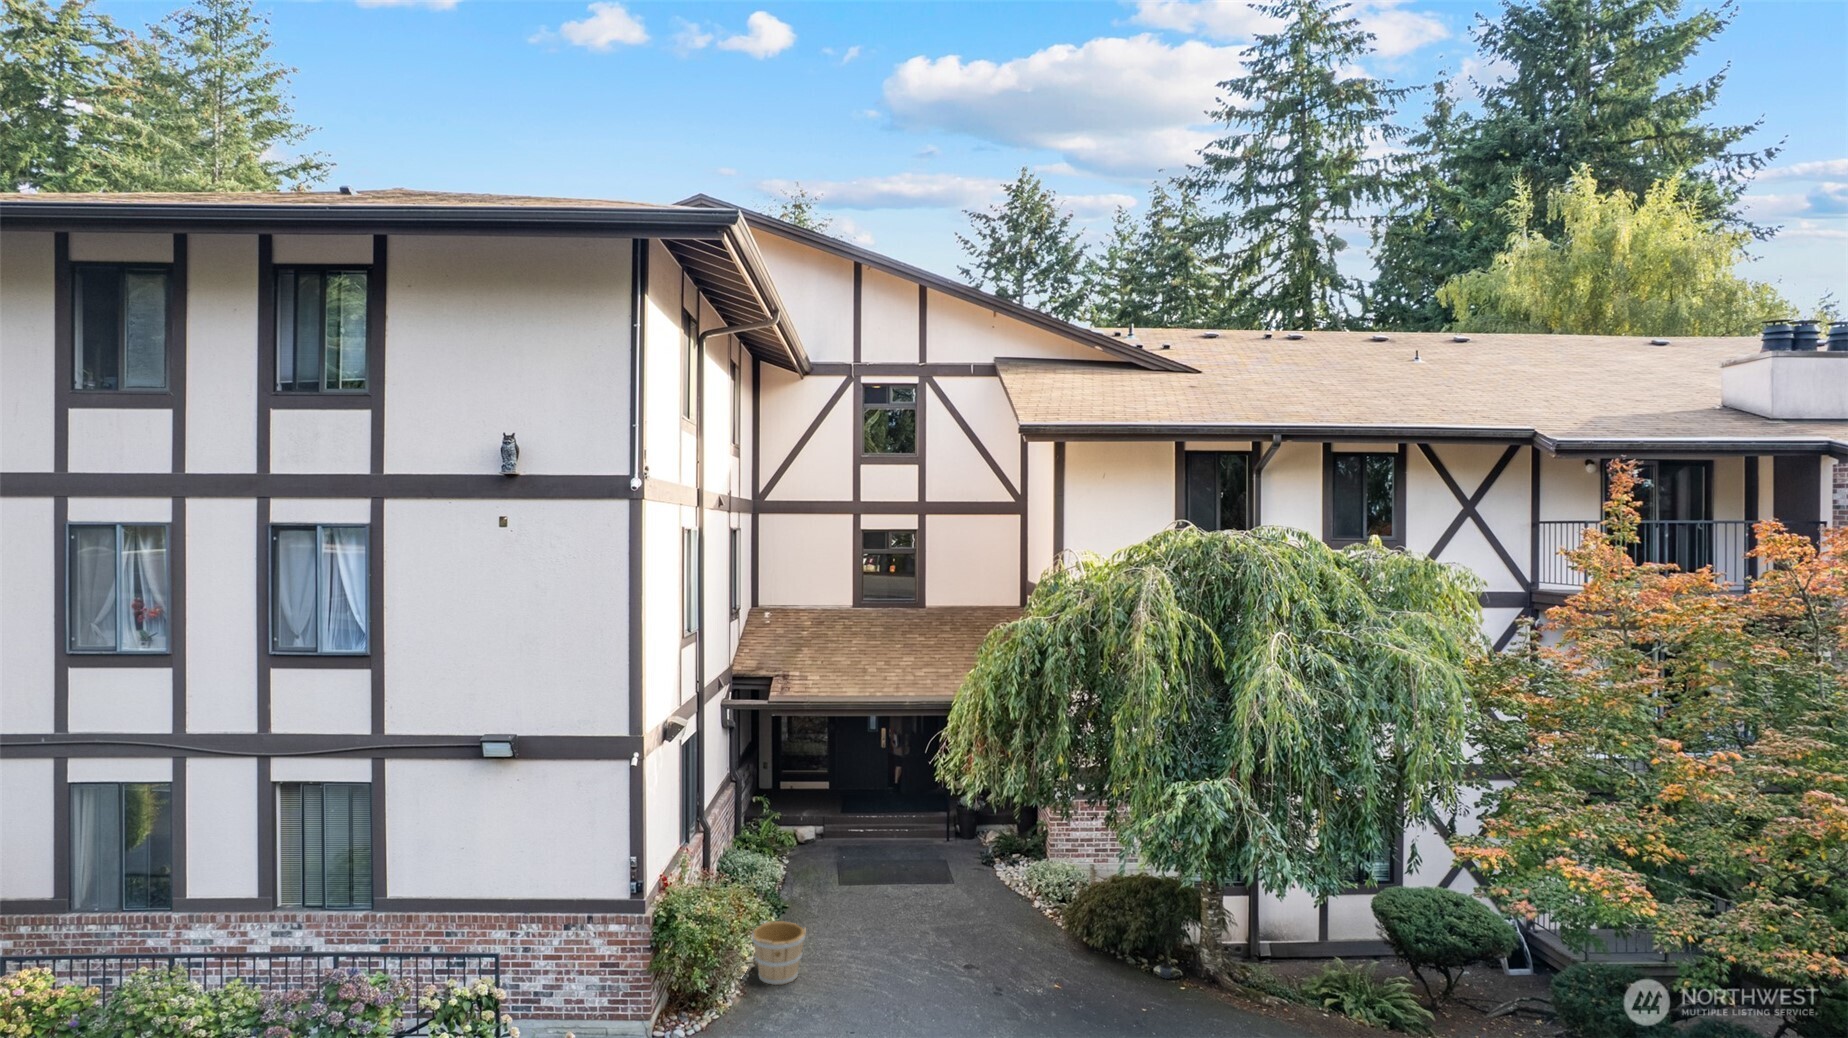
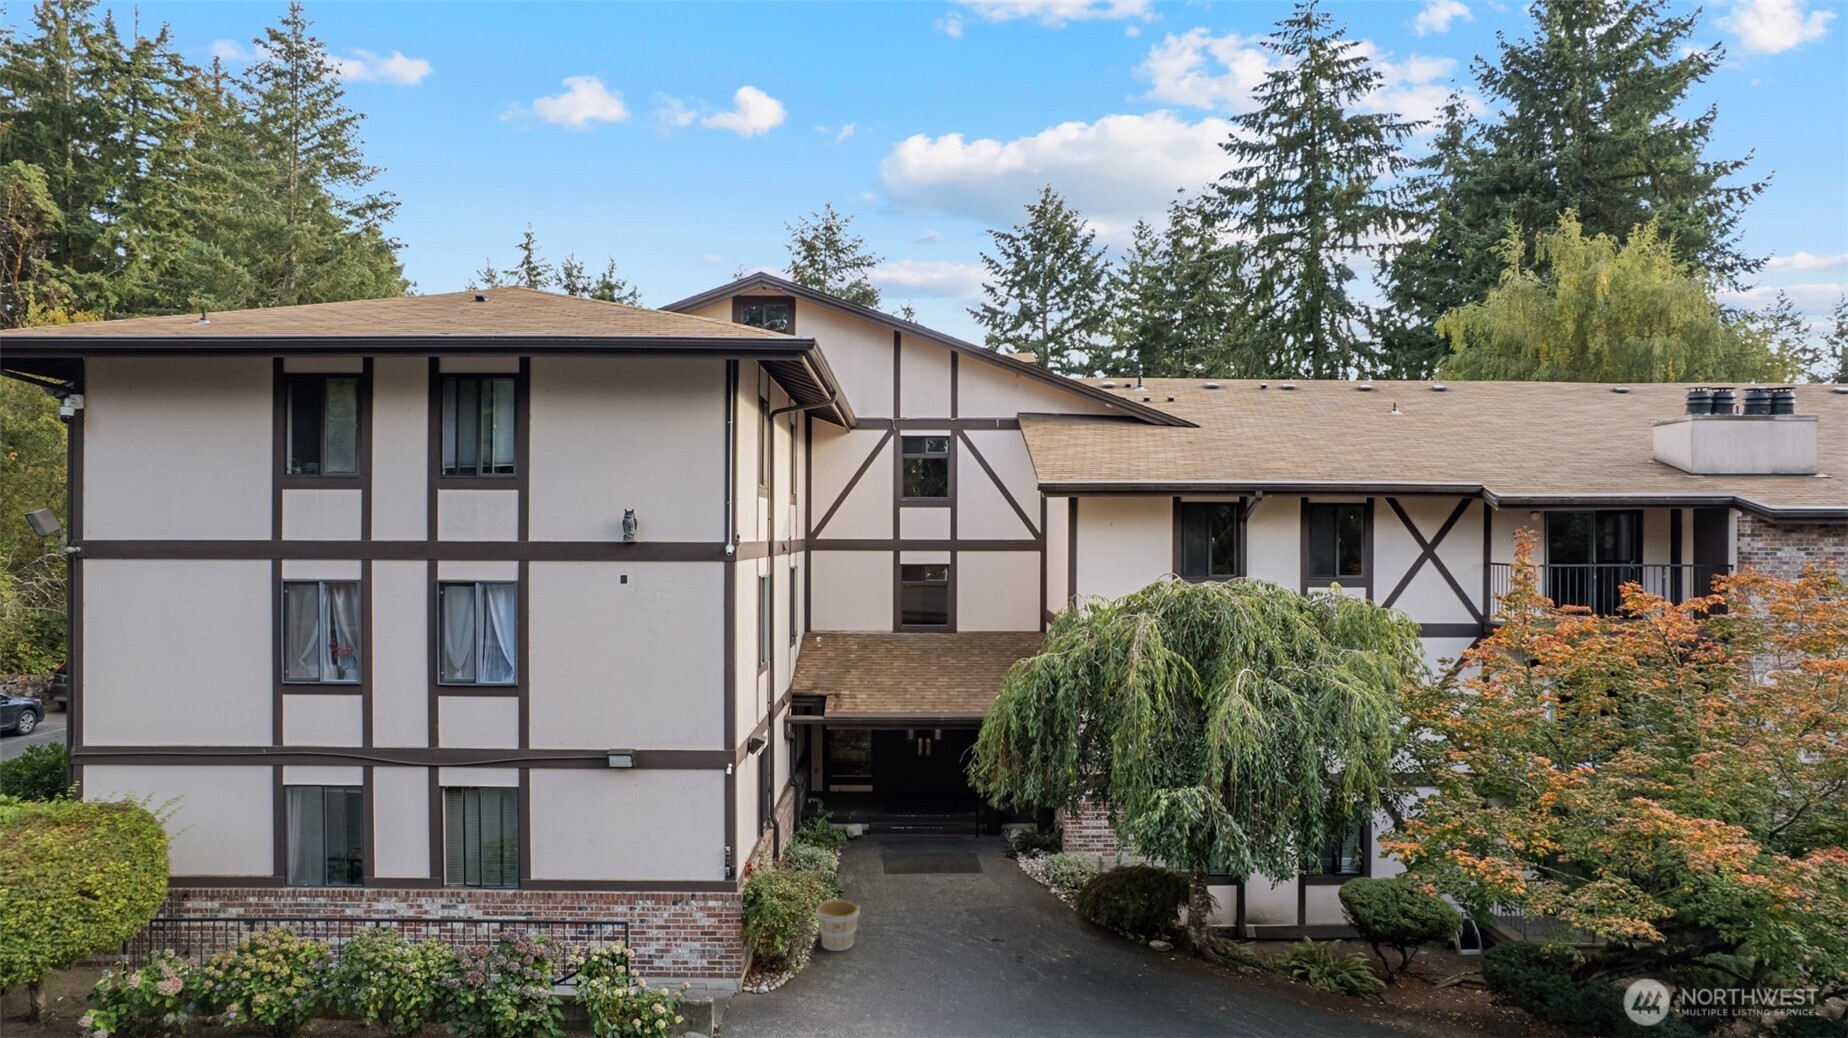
potted plant: present [1157,921,1180,979] -> none [1148,900,1170,950]

